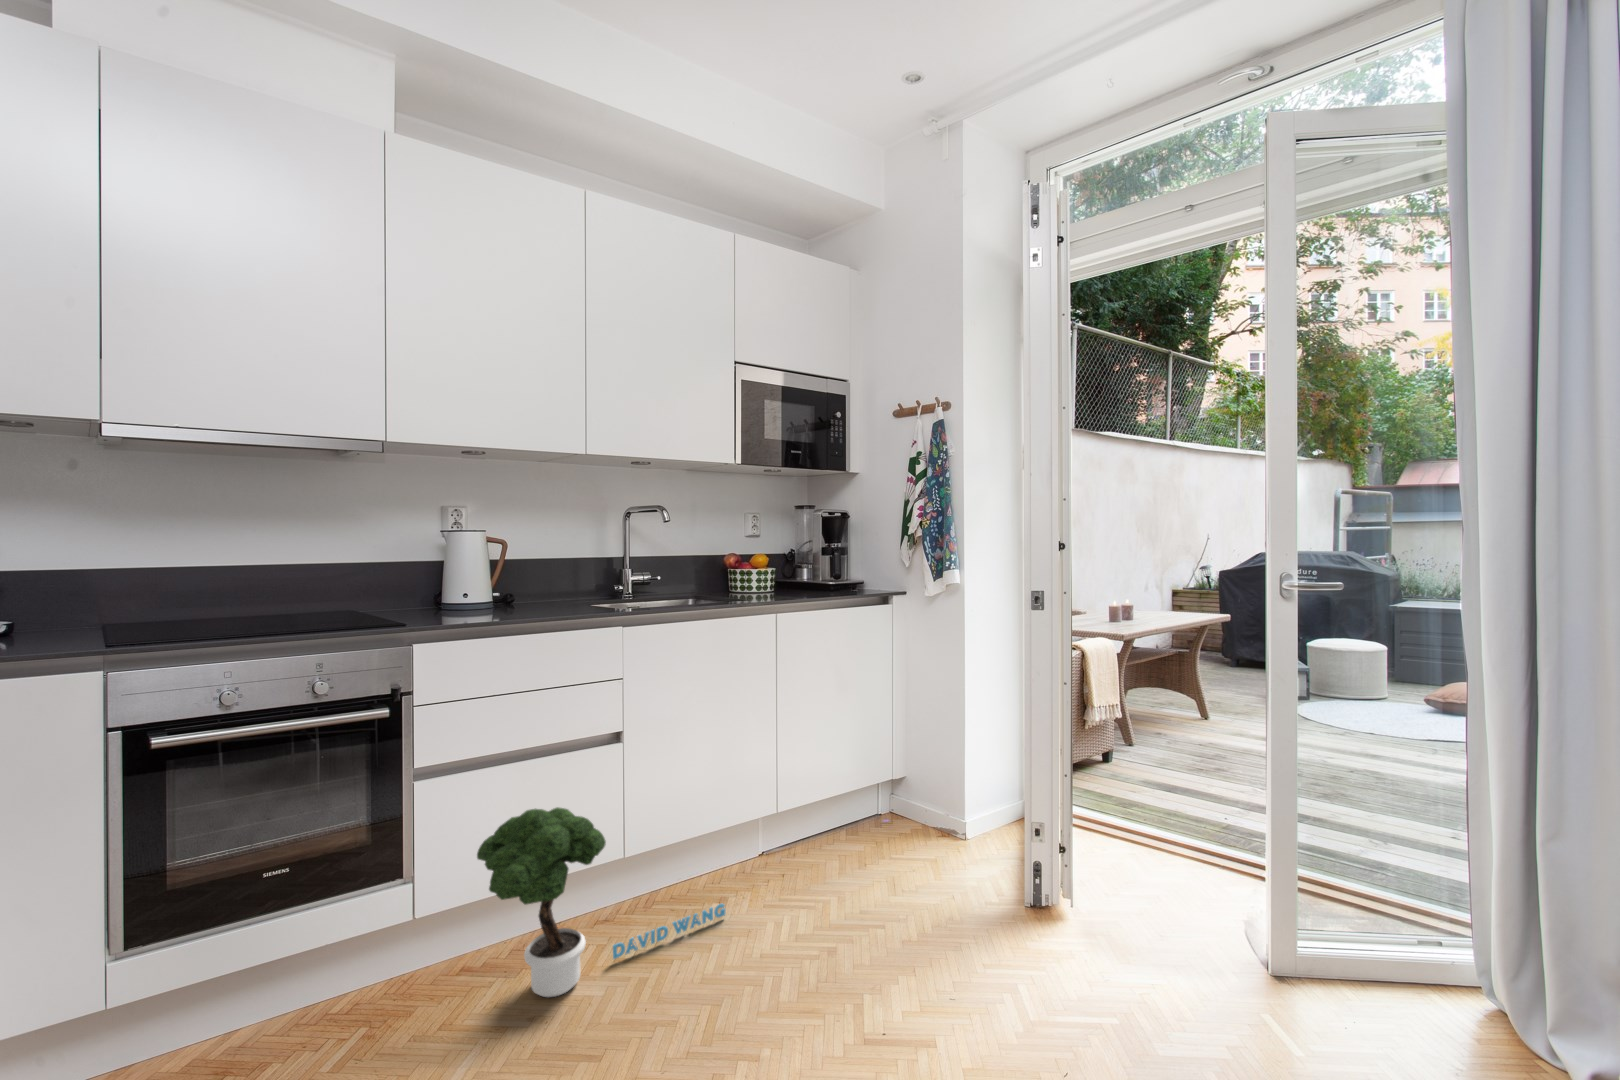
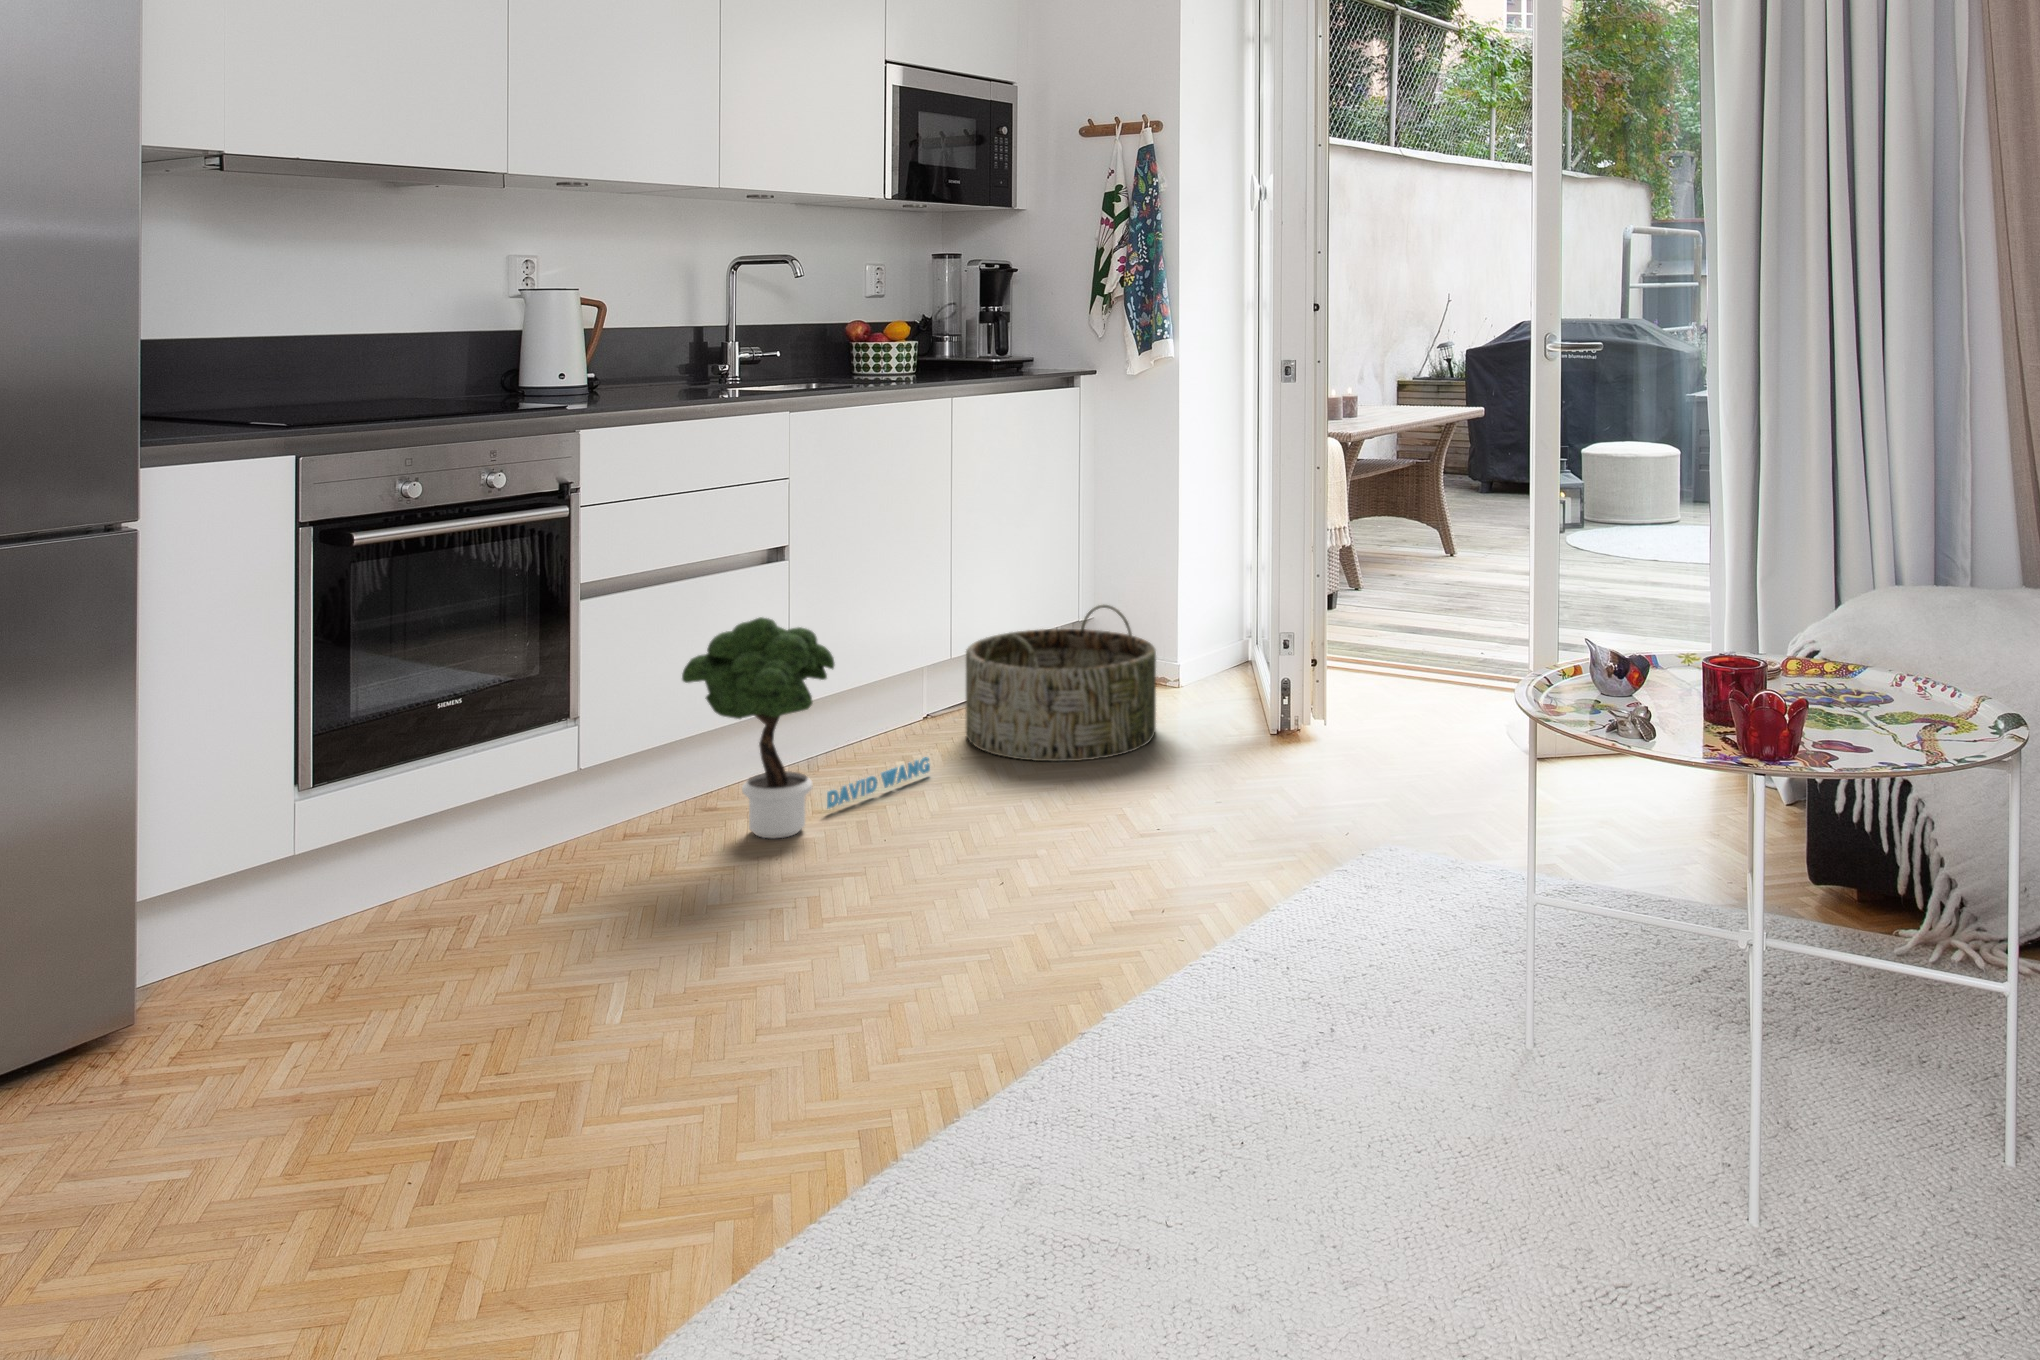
basket: none [779,771,928,918] -> present [966,605,1156,761]

